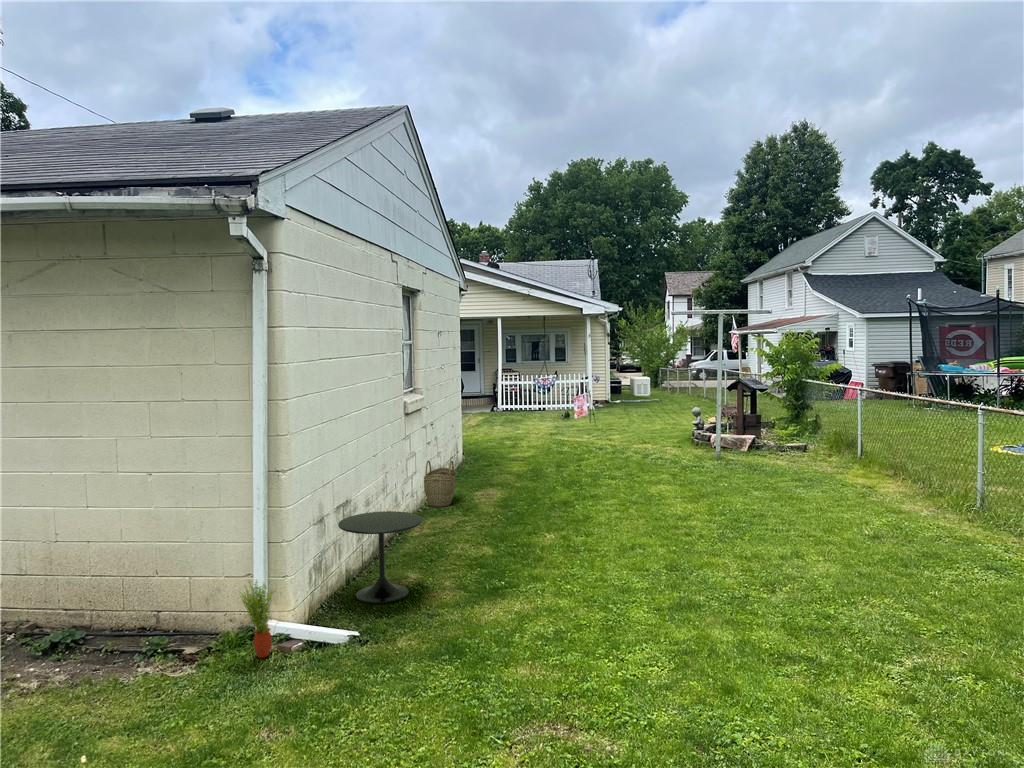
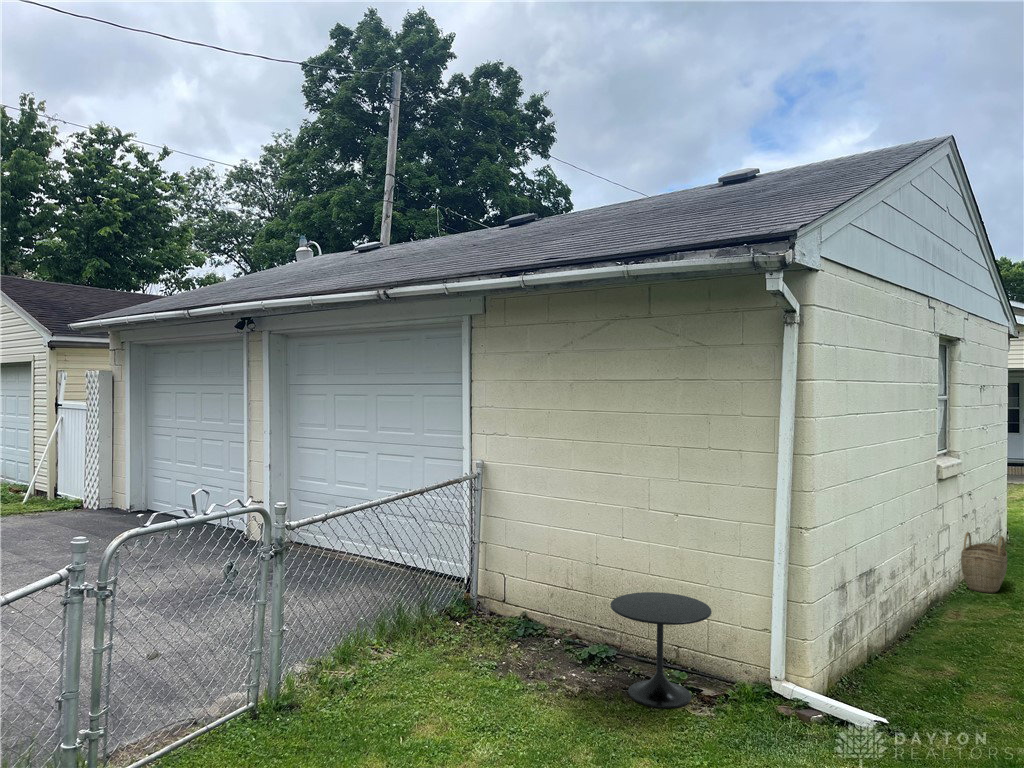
side table: present [338,511,423,604] -> present [610,592,712,708]
potted plant: present [241,580,273,658] -> none [757,636,793,721]

